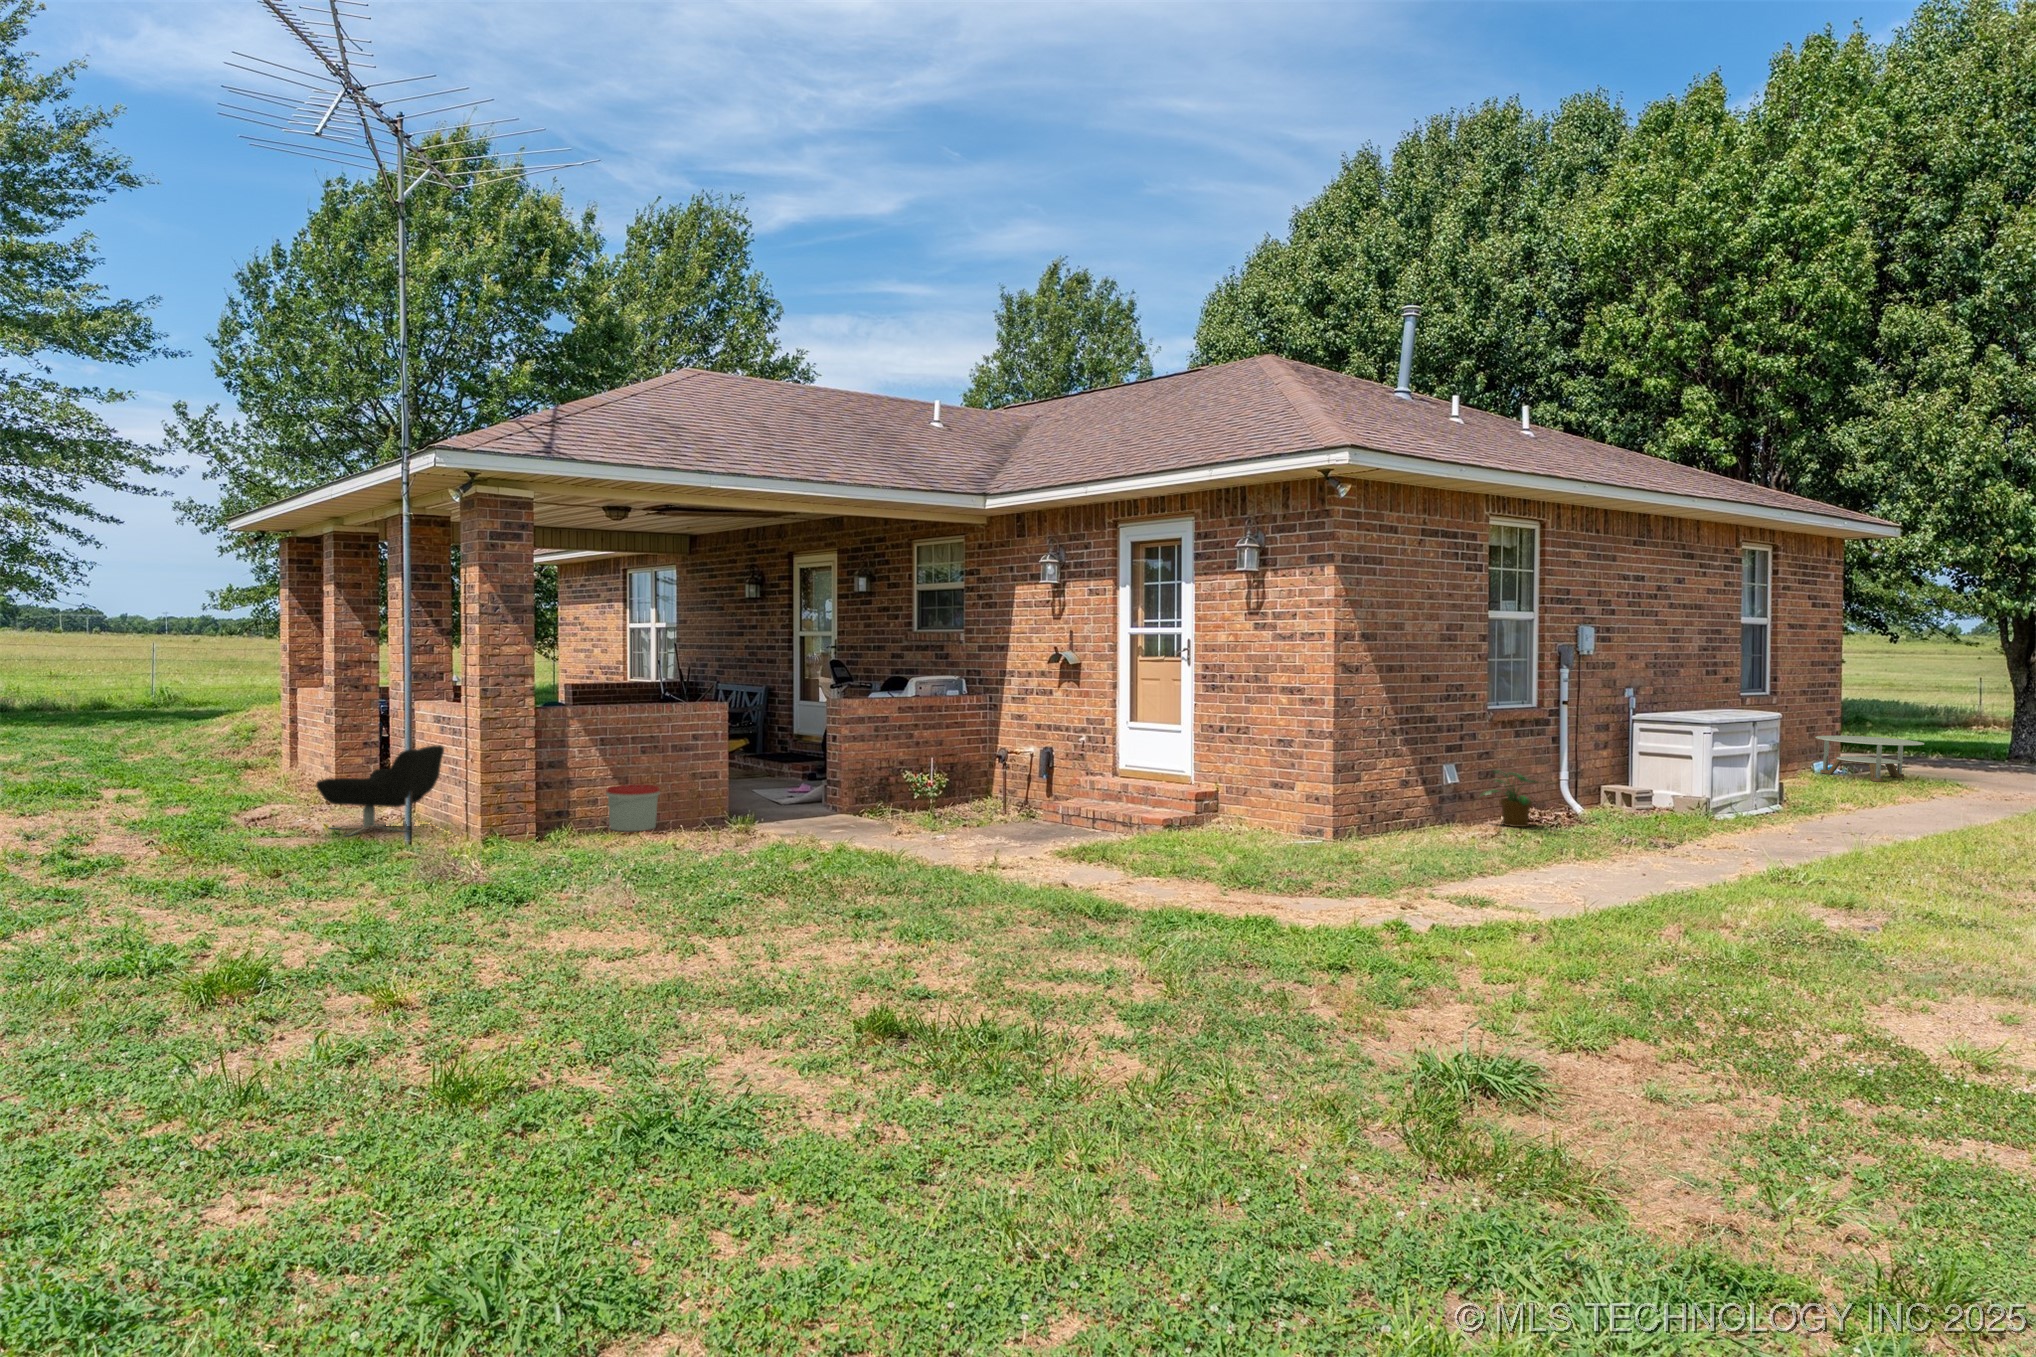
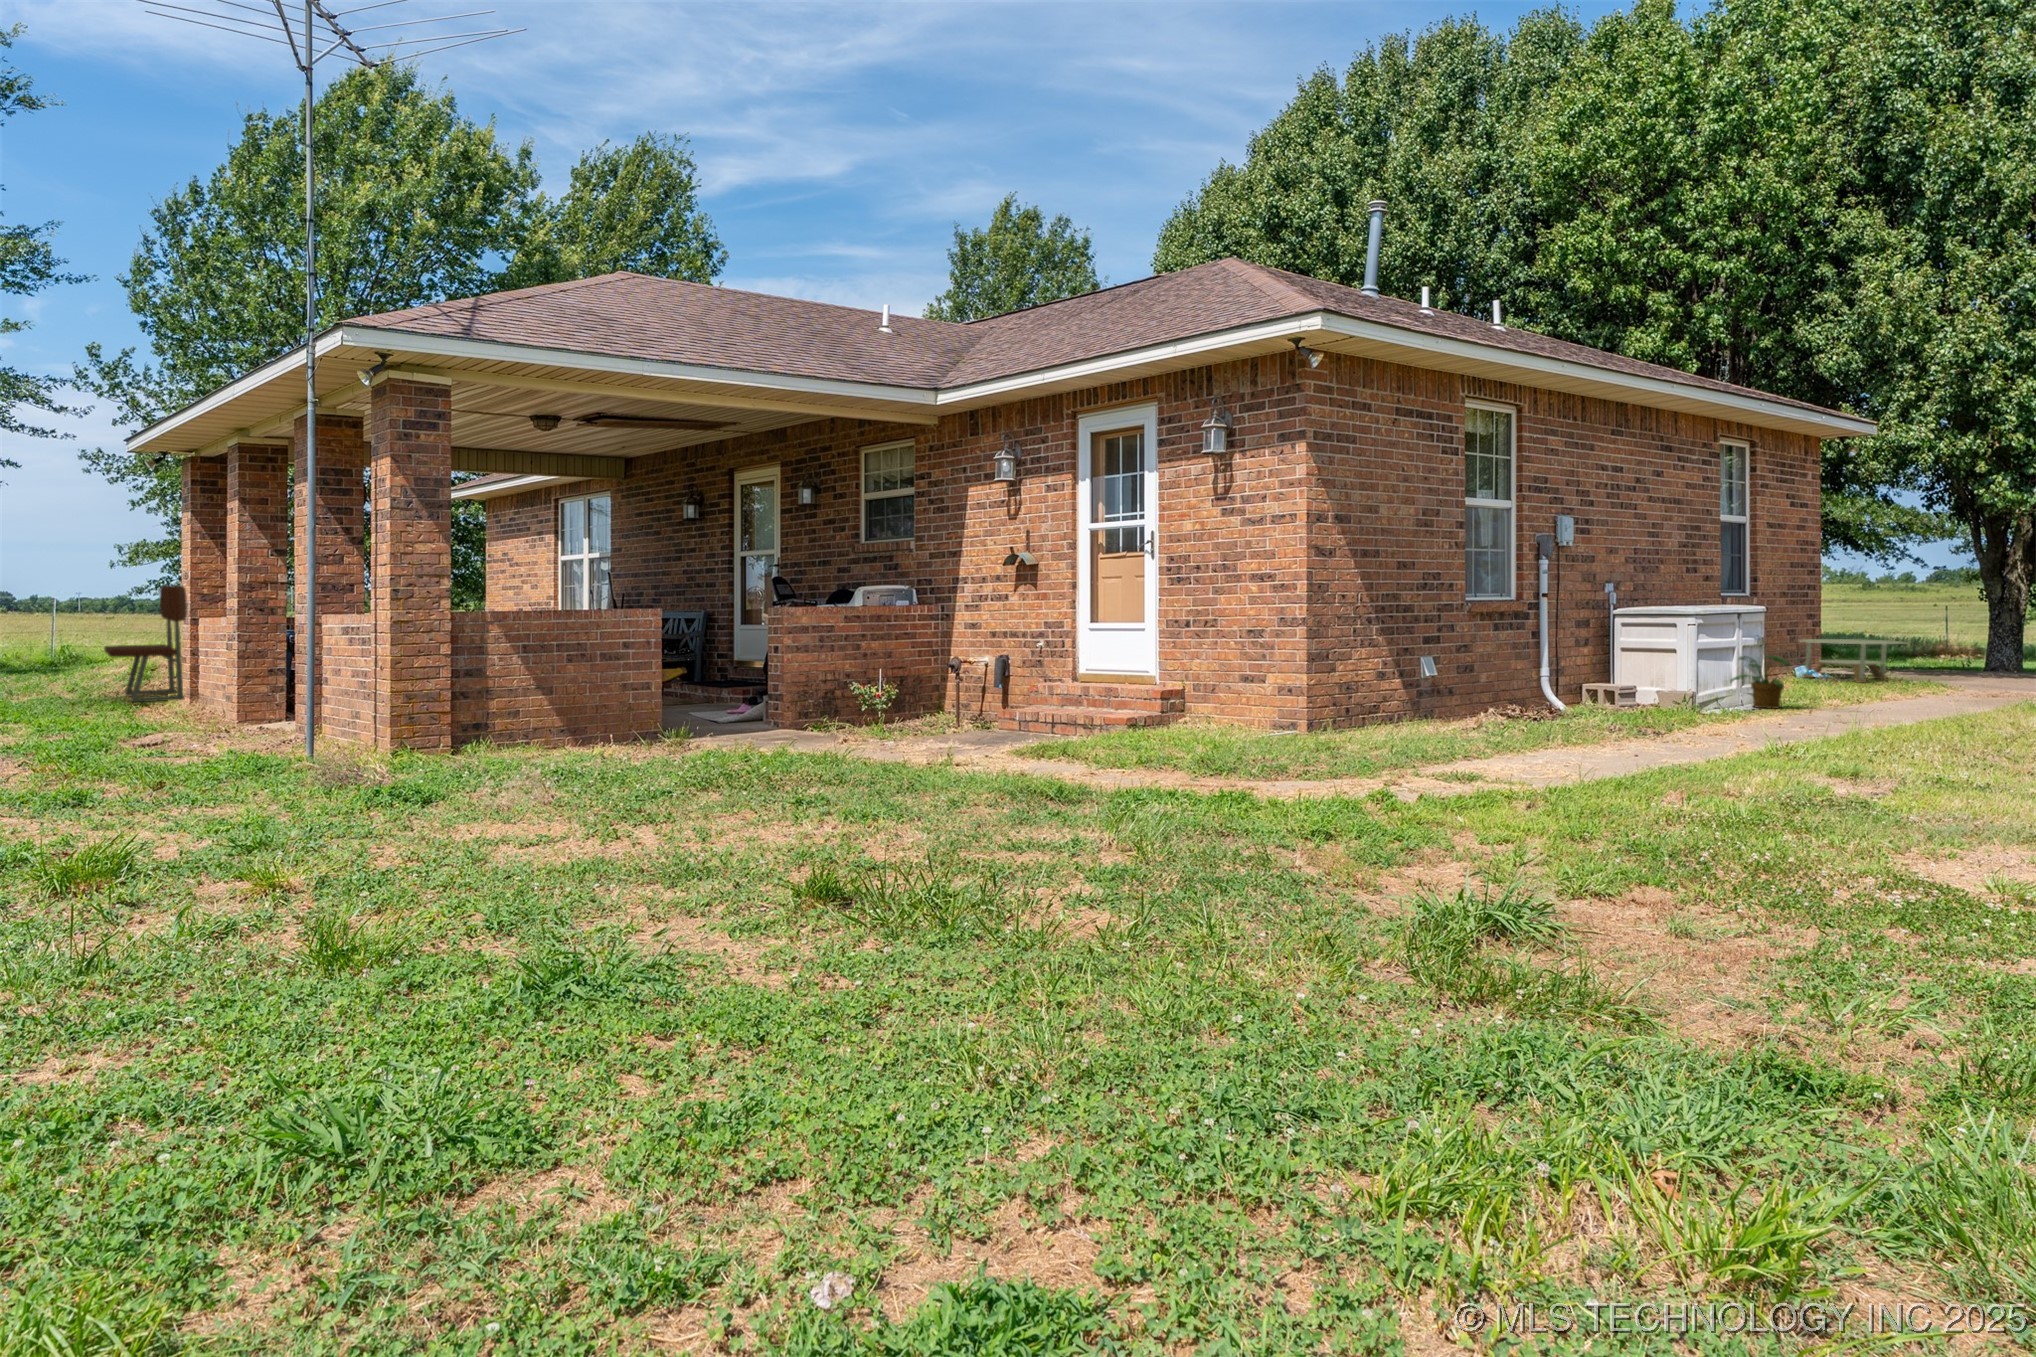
bench: none [208,652,284,763] -> present [104,585,187,702]
lounge chair: present [316,745,444,836] -> none [210,656,353,755]
potted plant: present [1480,770,1537,827] -> present [1730,655,1791,709]
bucket: present [606,784,660,831] -> none [531,696,590,745]

